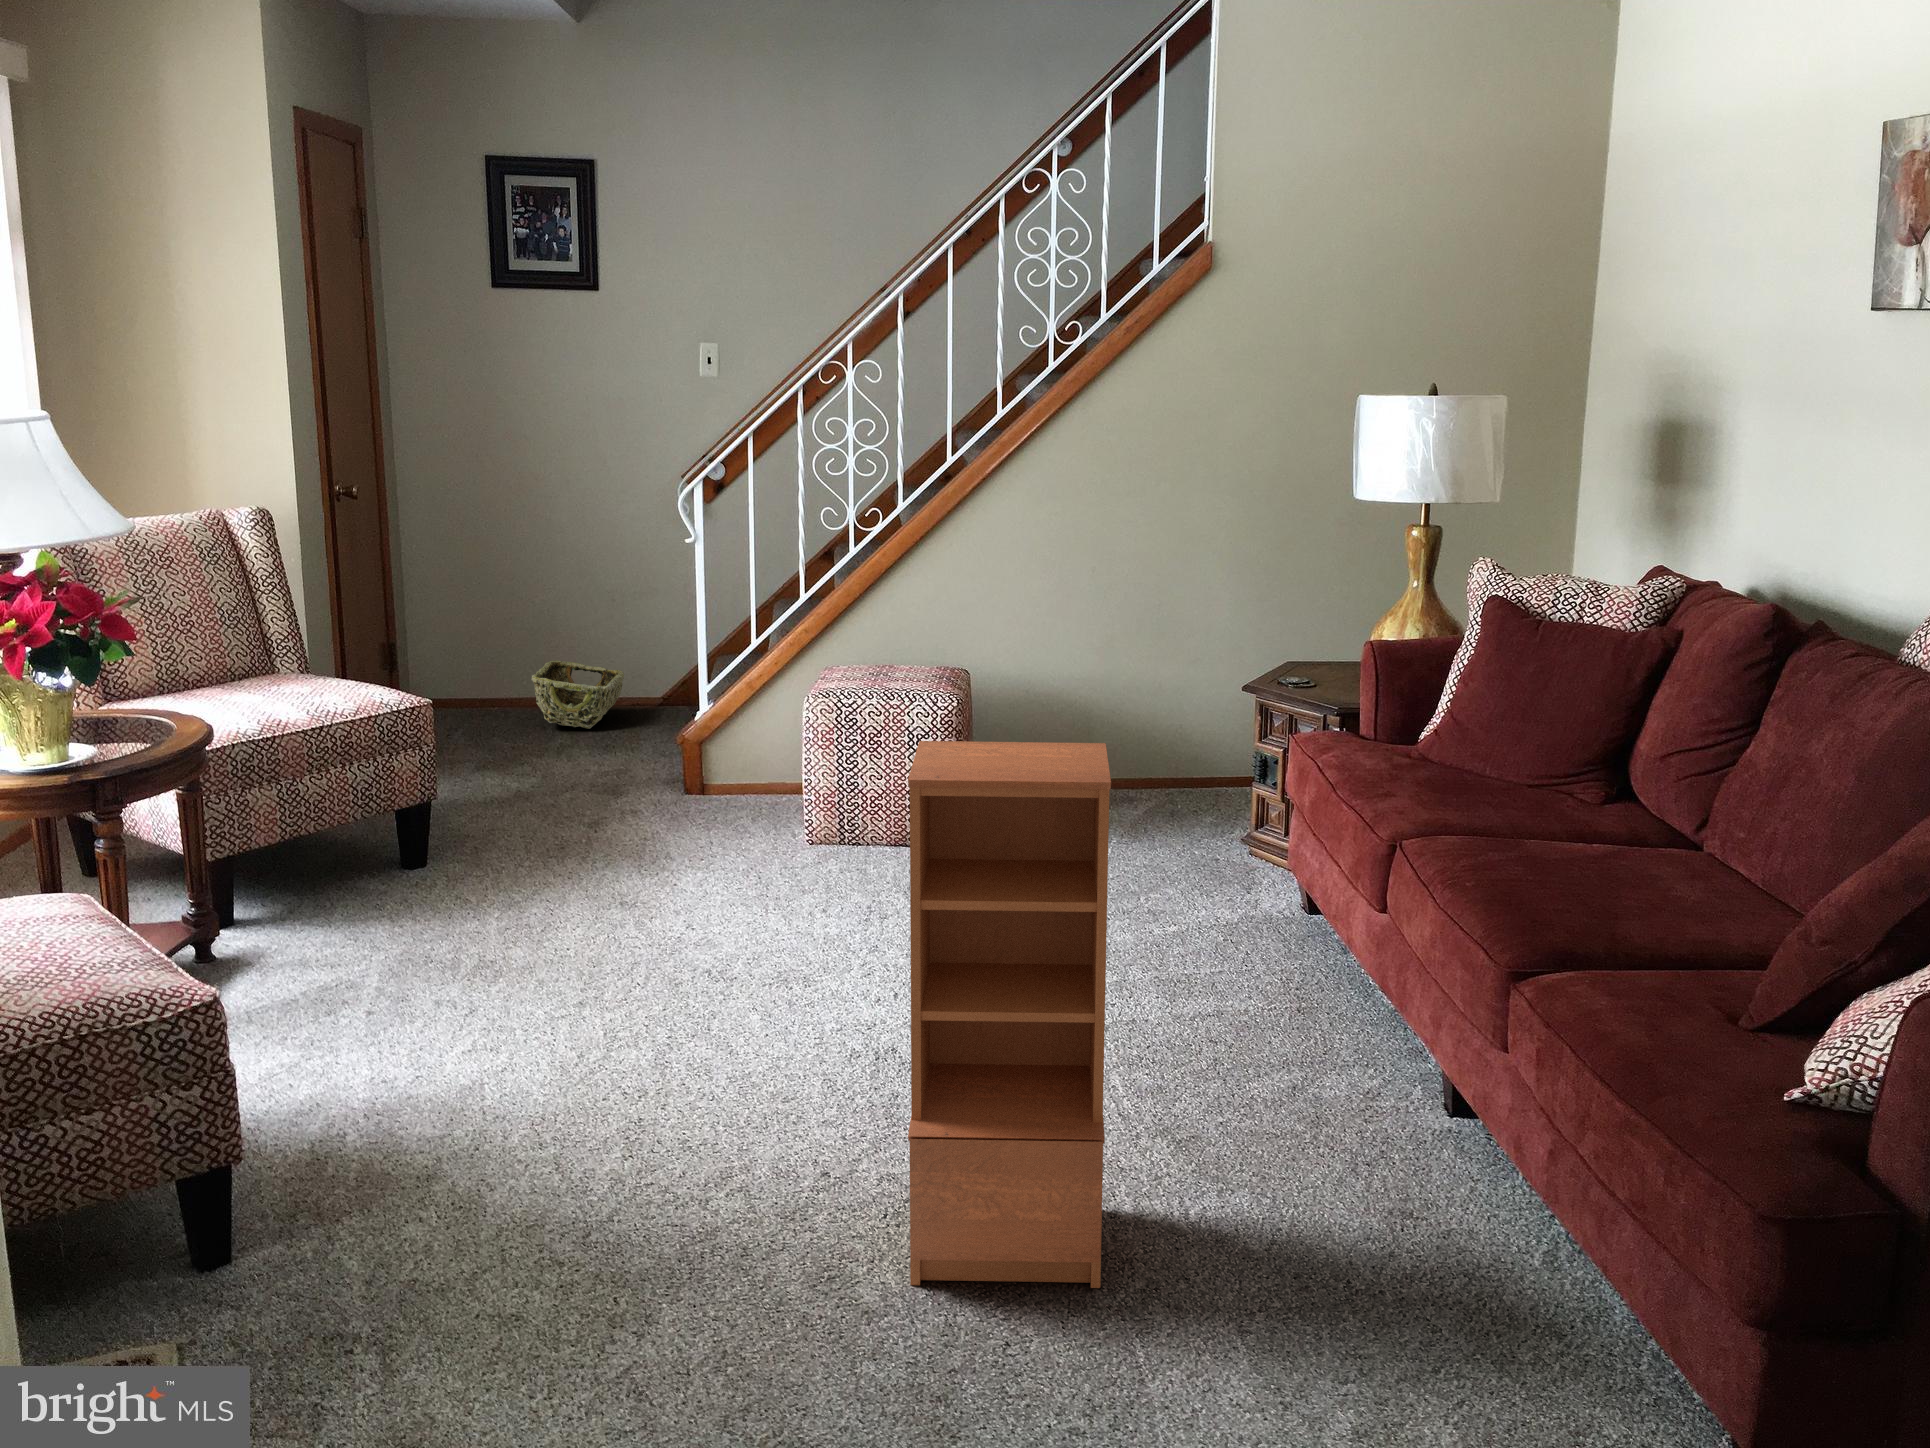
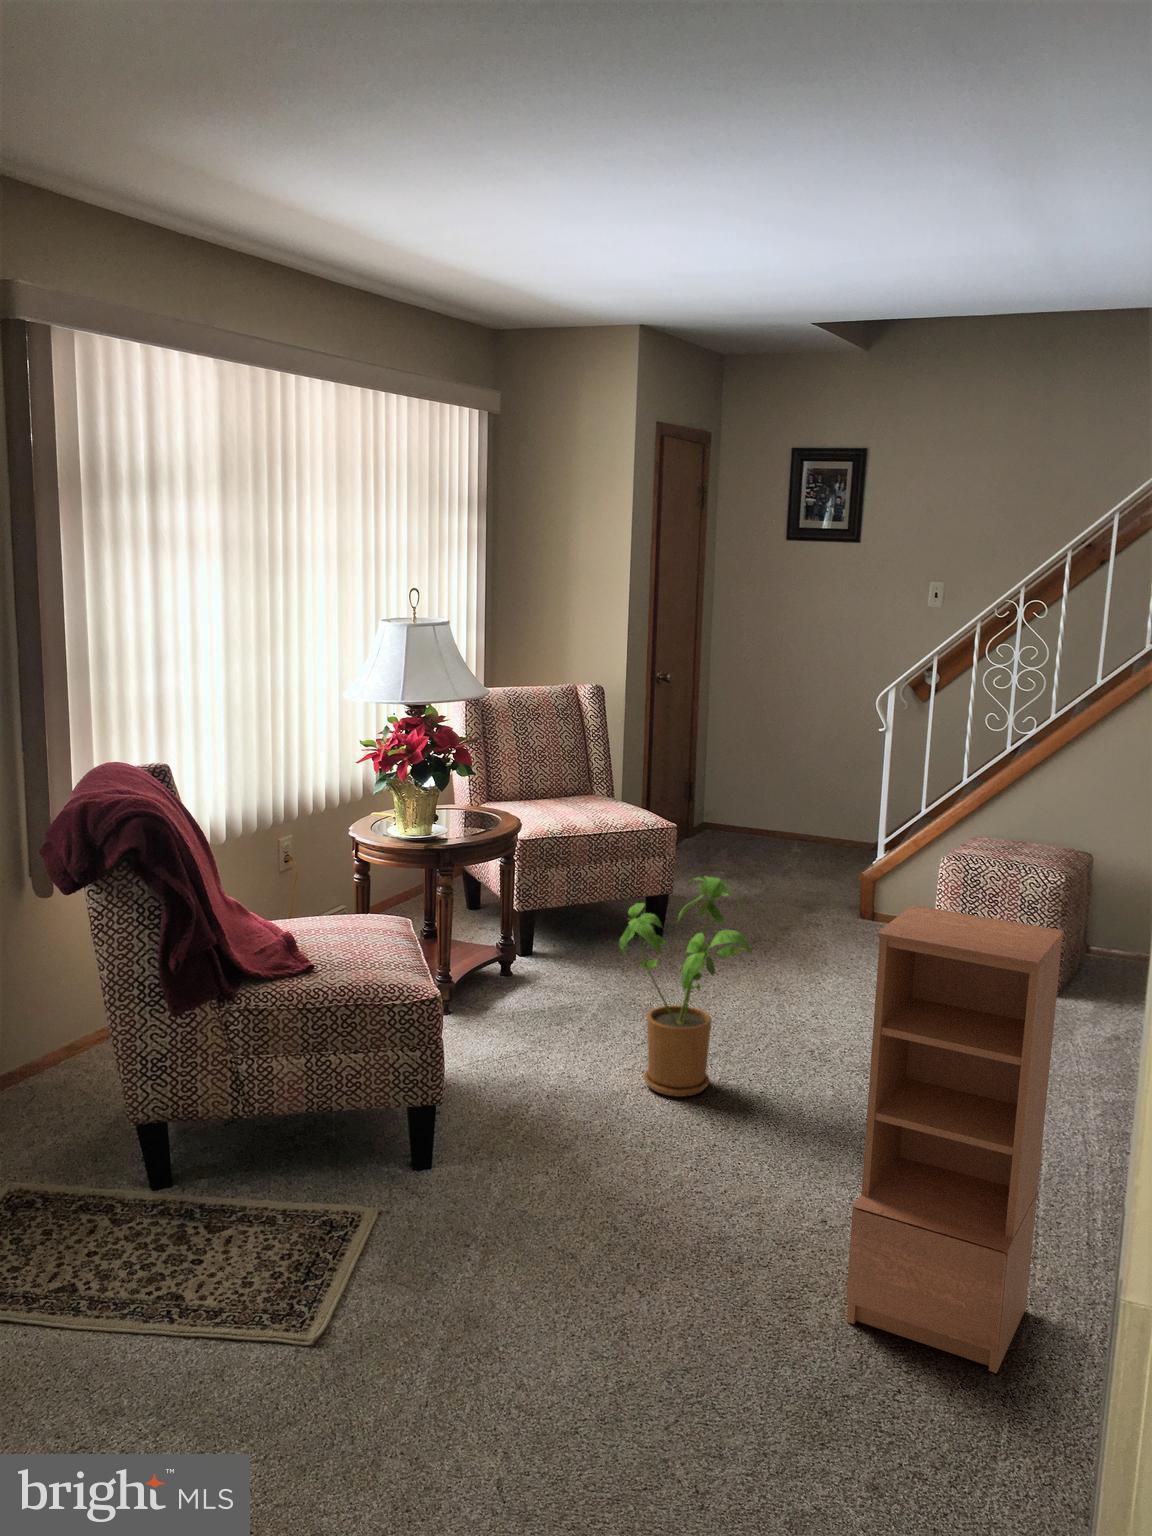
woven basket: present [532,660,624,729] -> none [777,807,848,860]
house plant: none [444,756,648,1070] -> present [620,876,752,1097]

